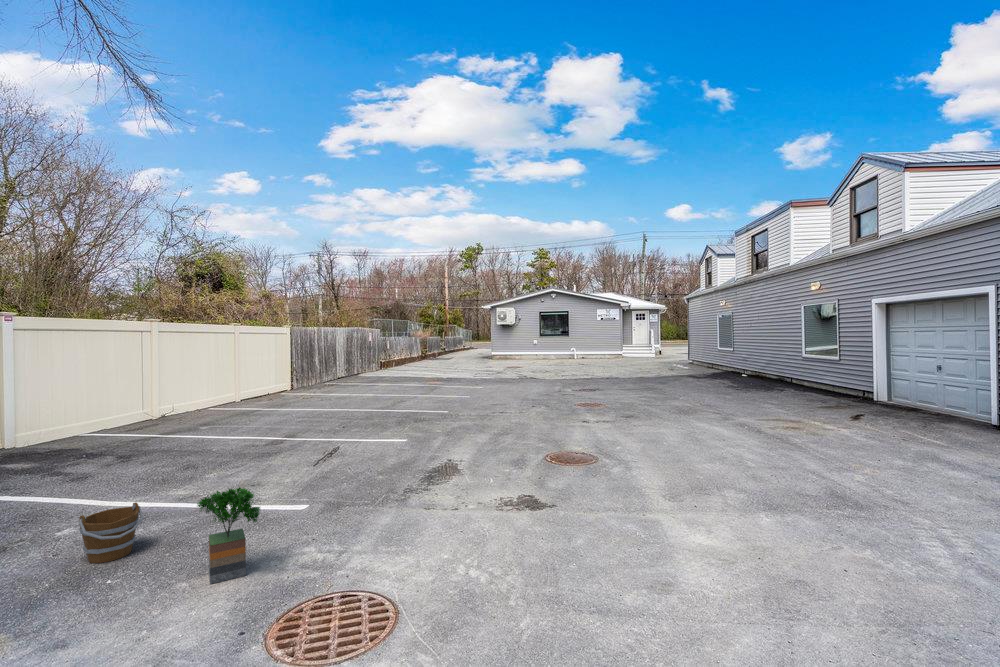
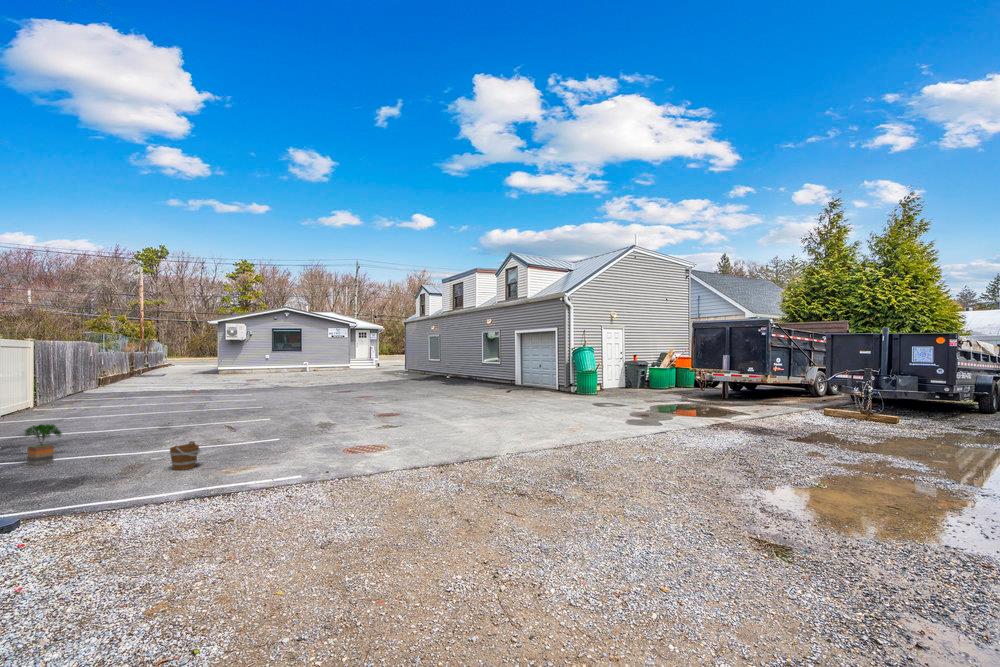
potted tree: present [197,487,260,584] -> present [25,424,62,465]

